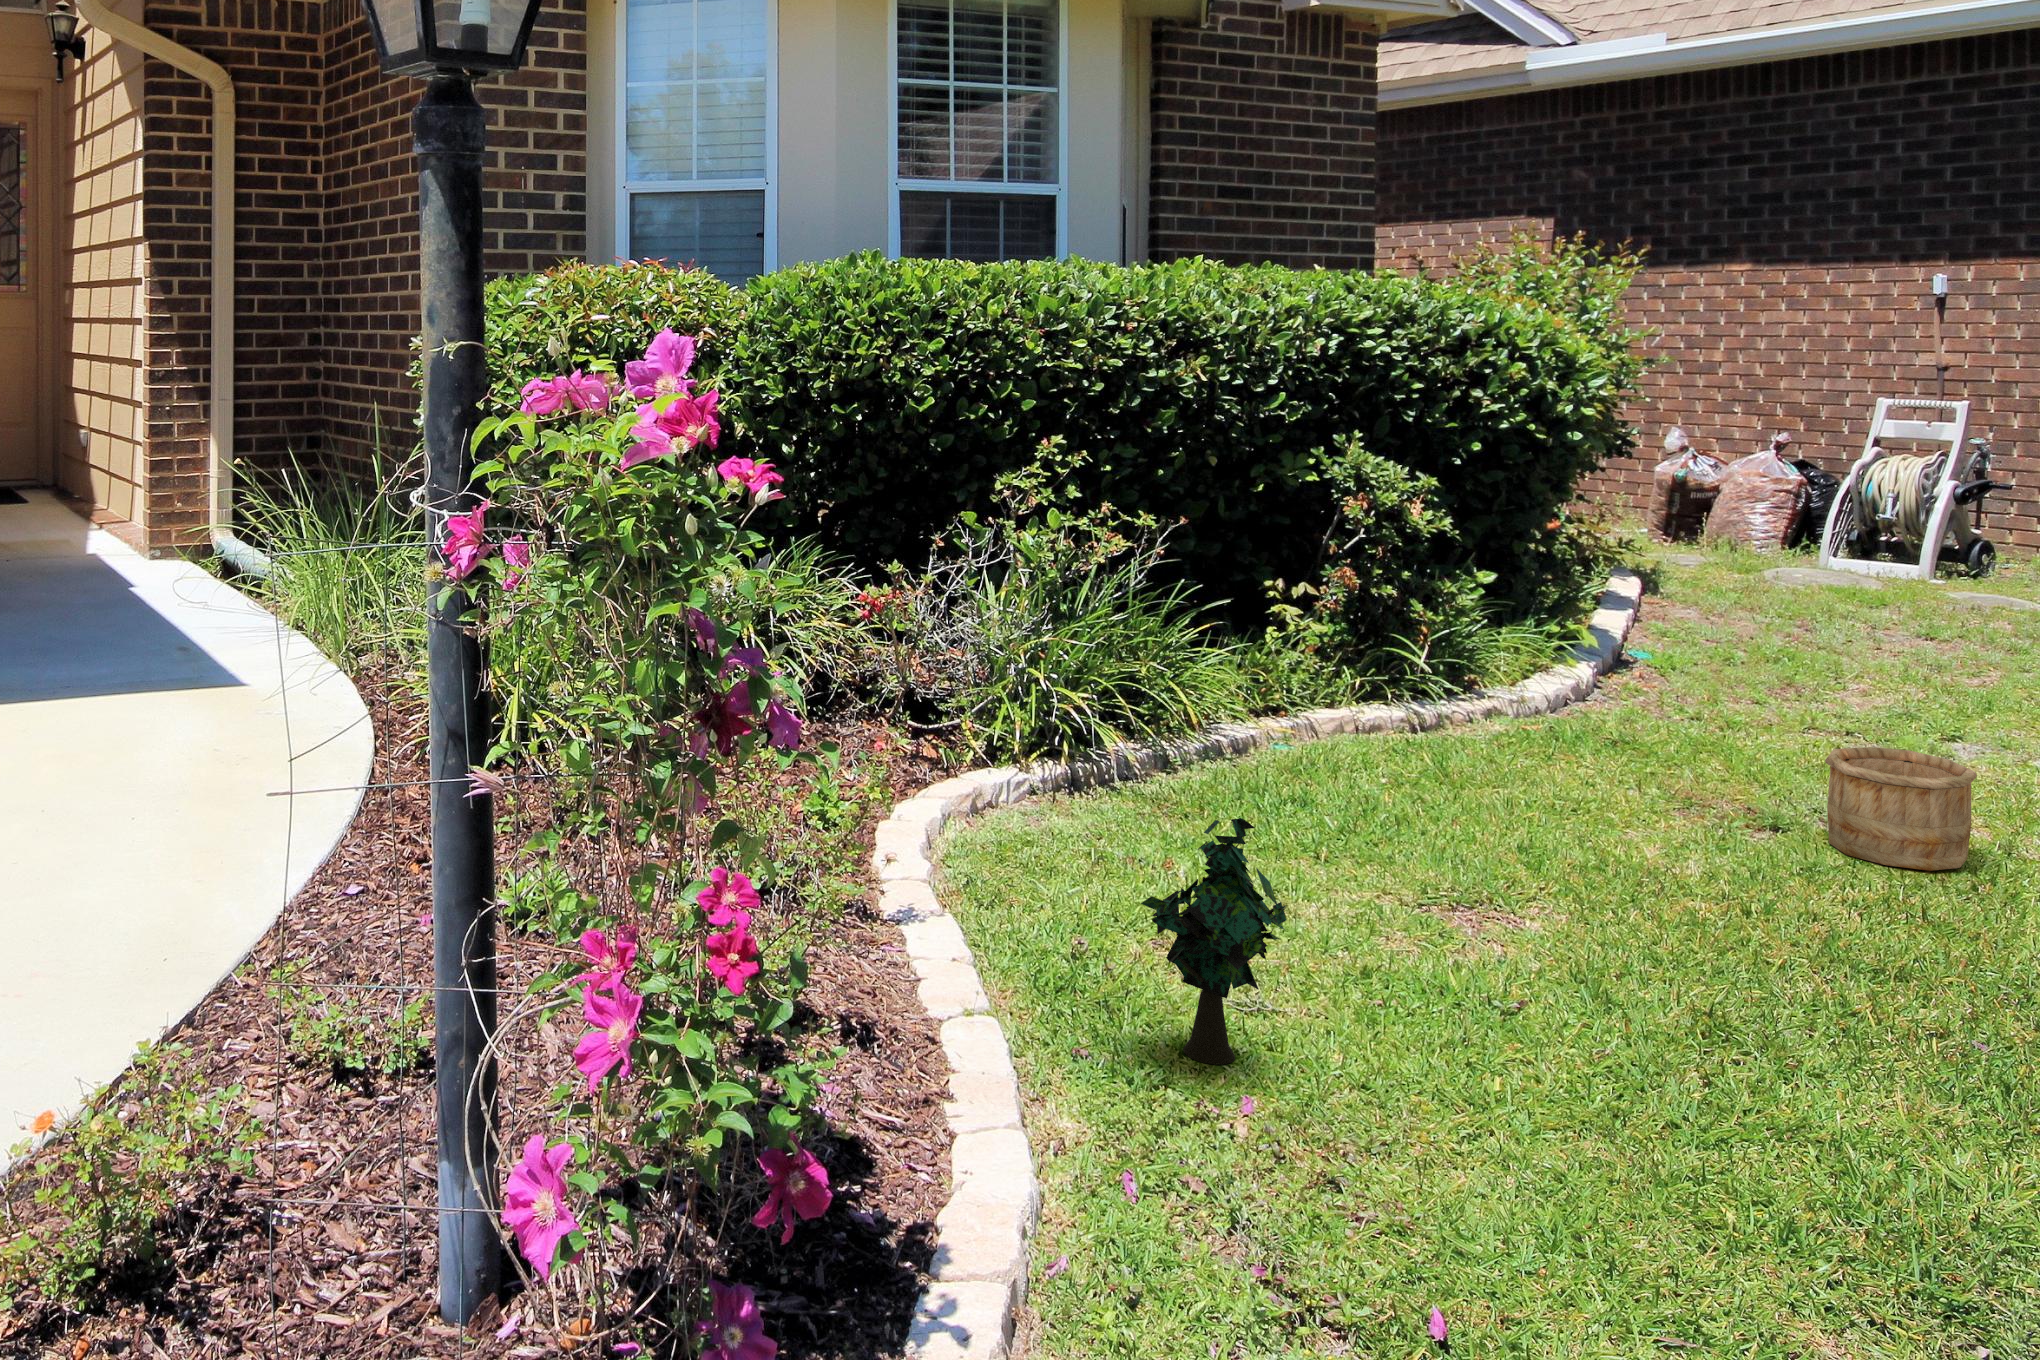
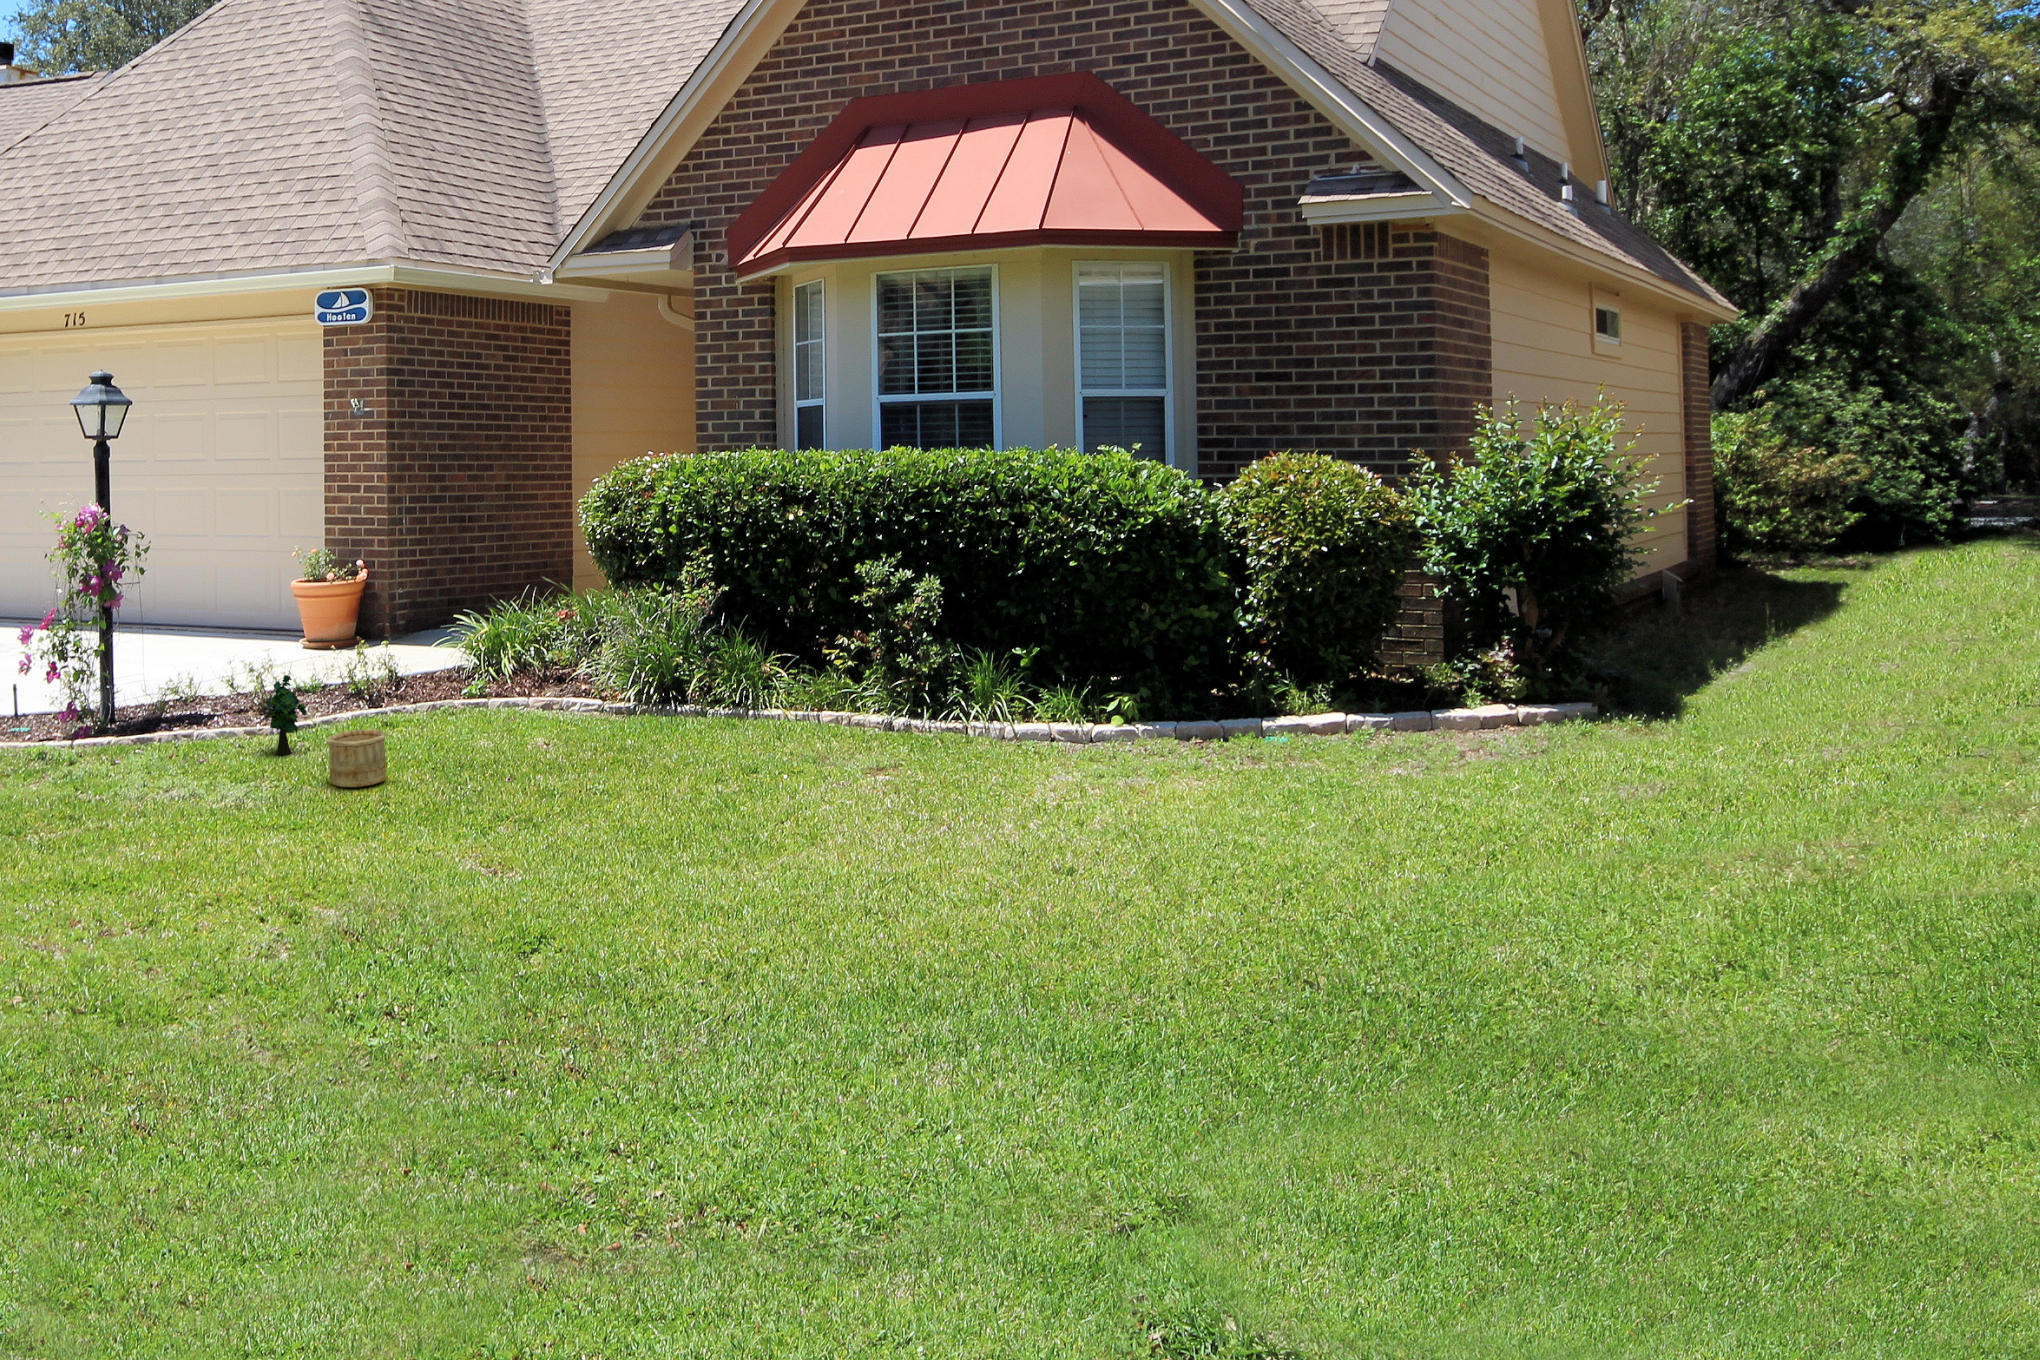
wooden bucket: present [1825,747,1977,871] -> present [326,730,386,787]

